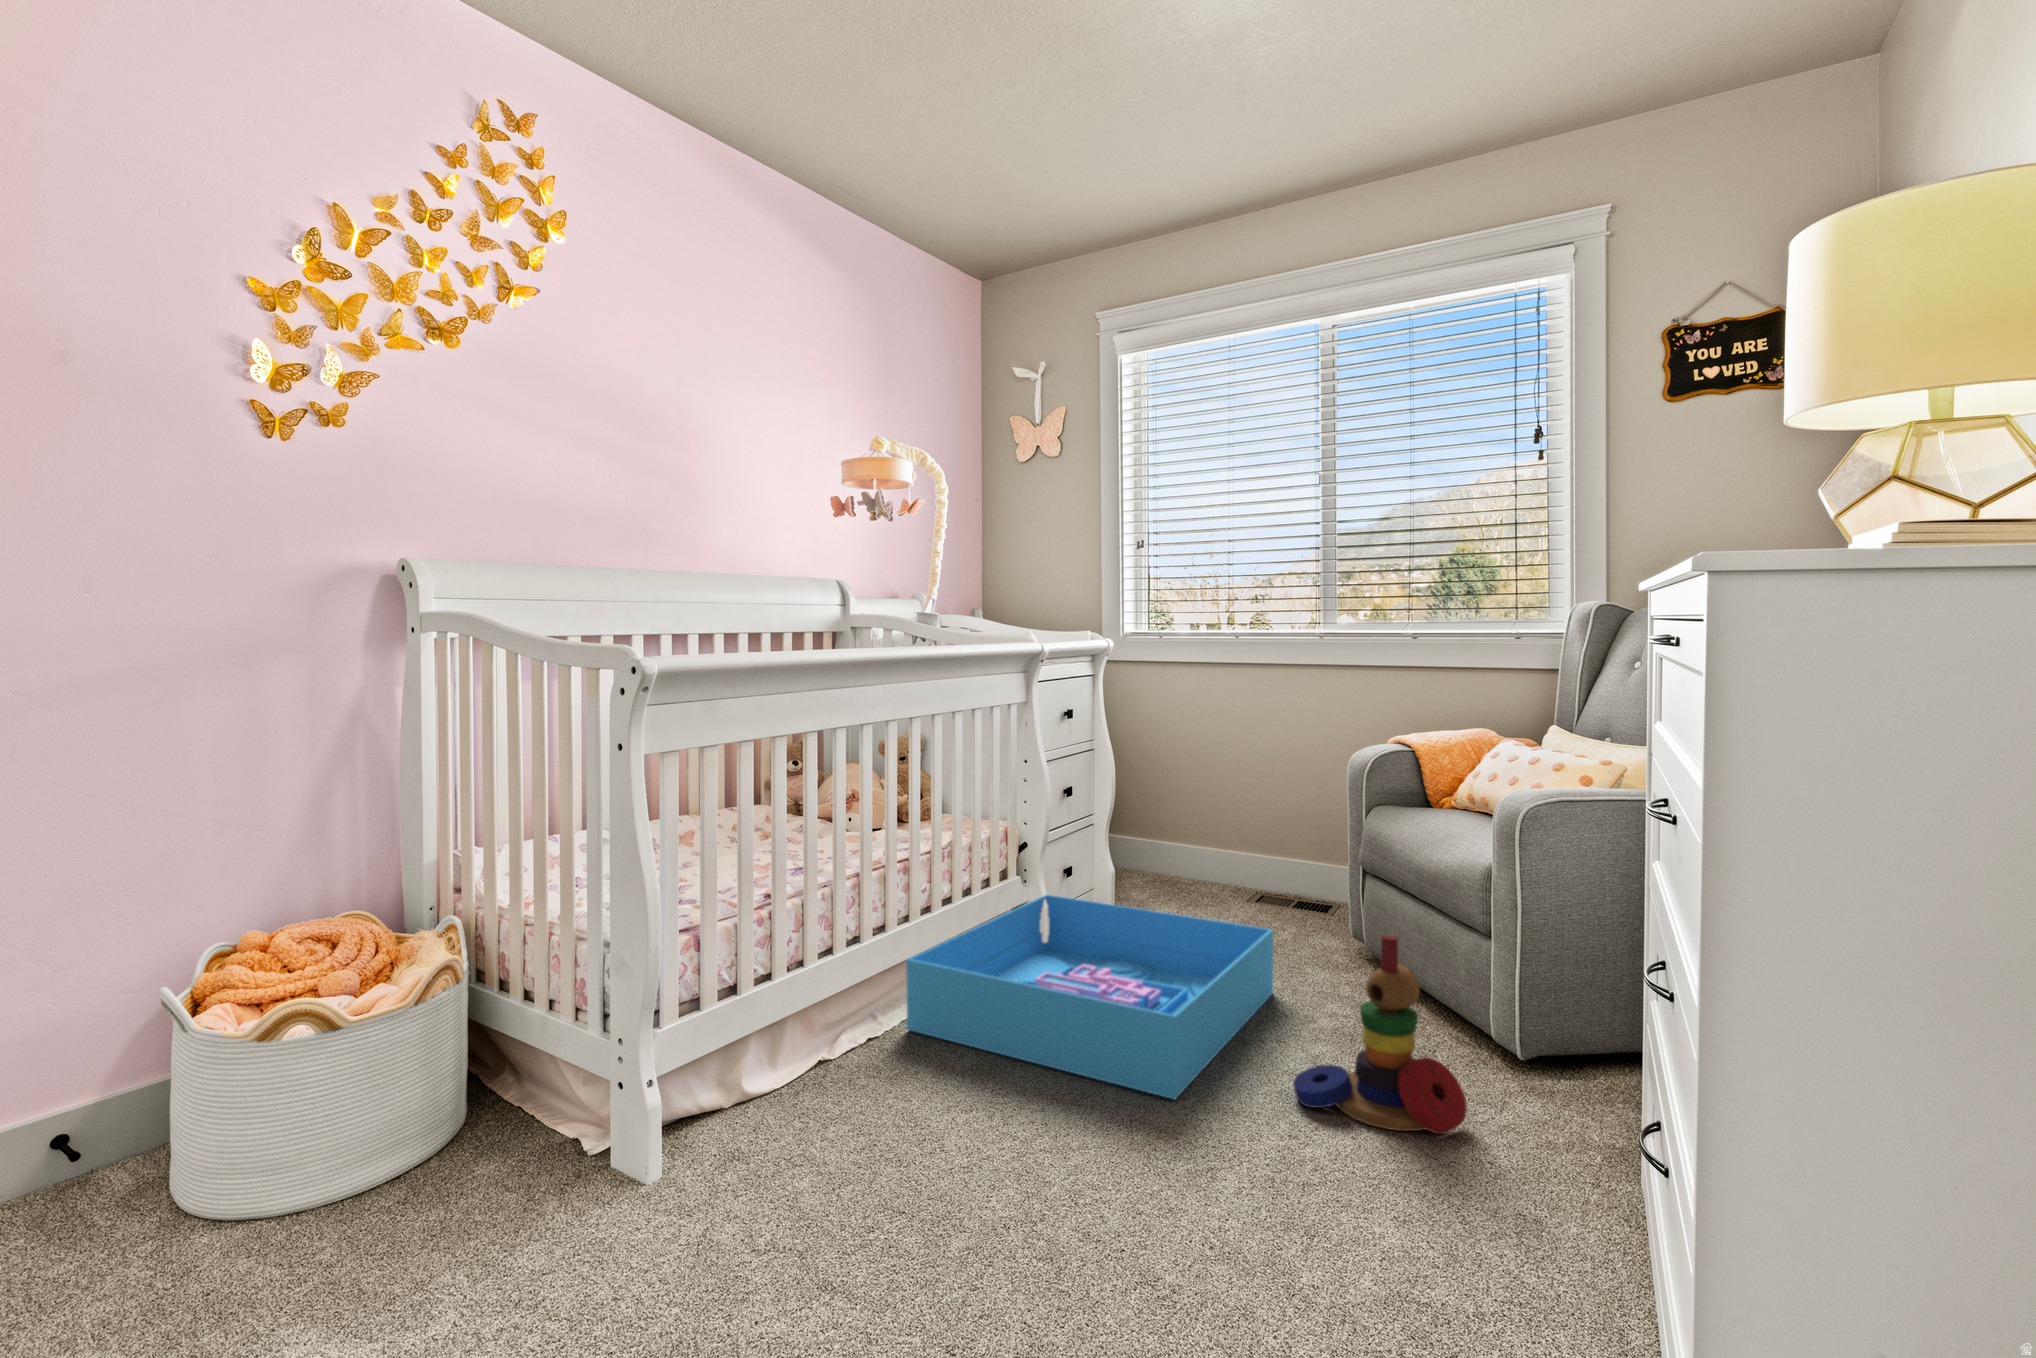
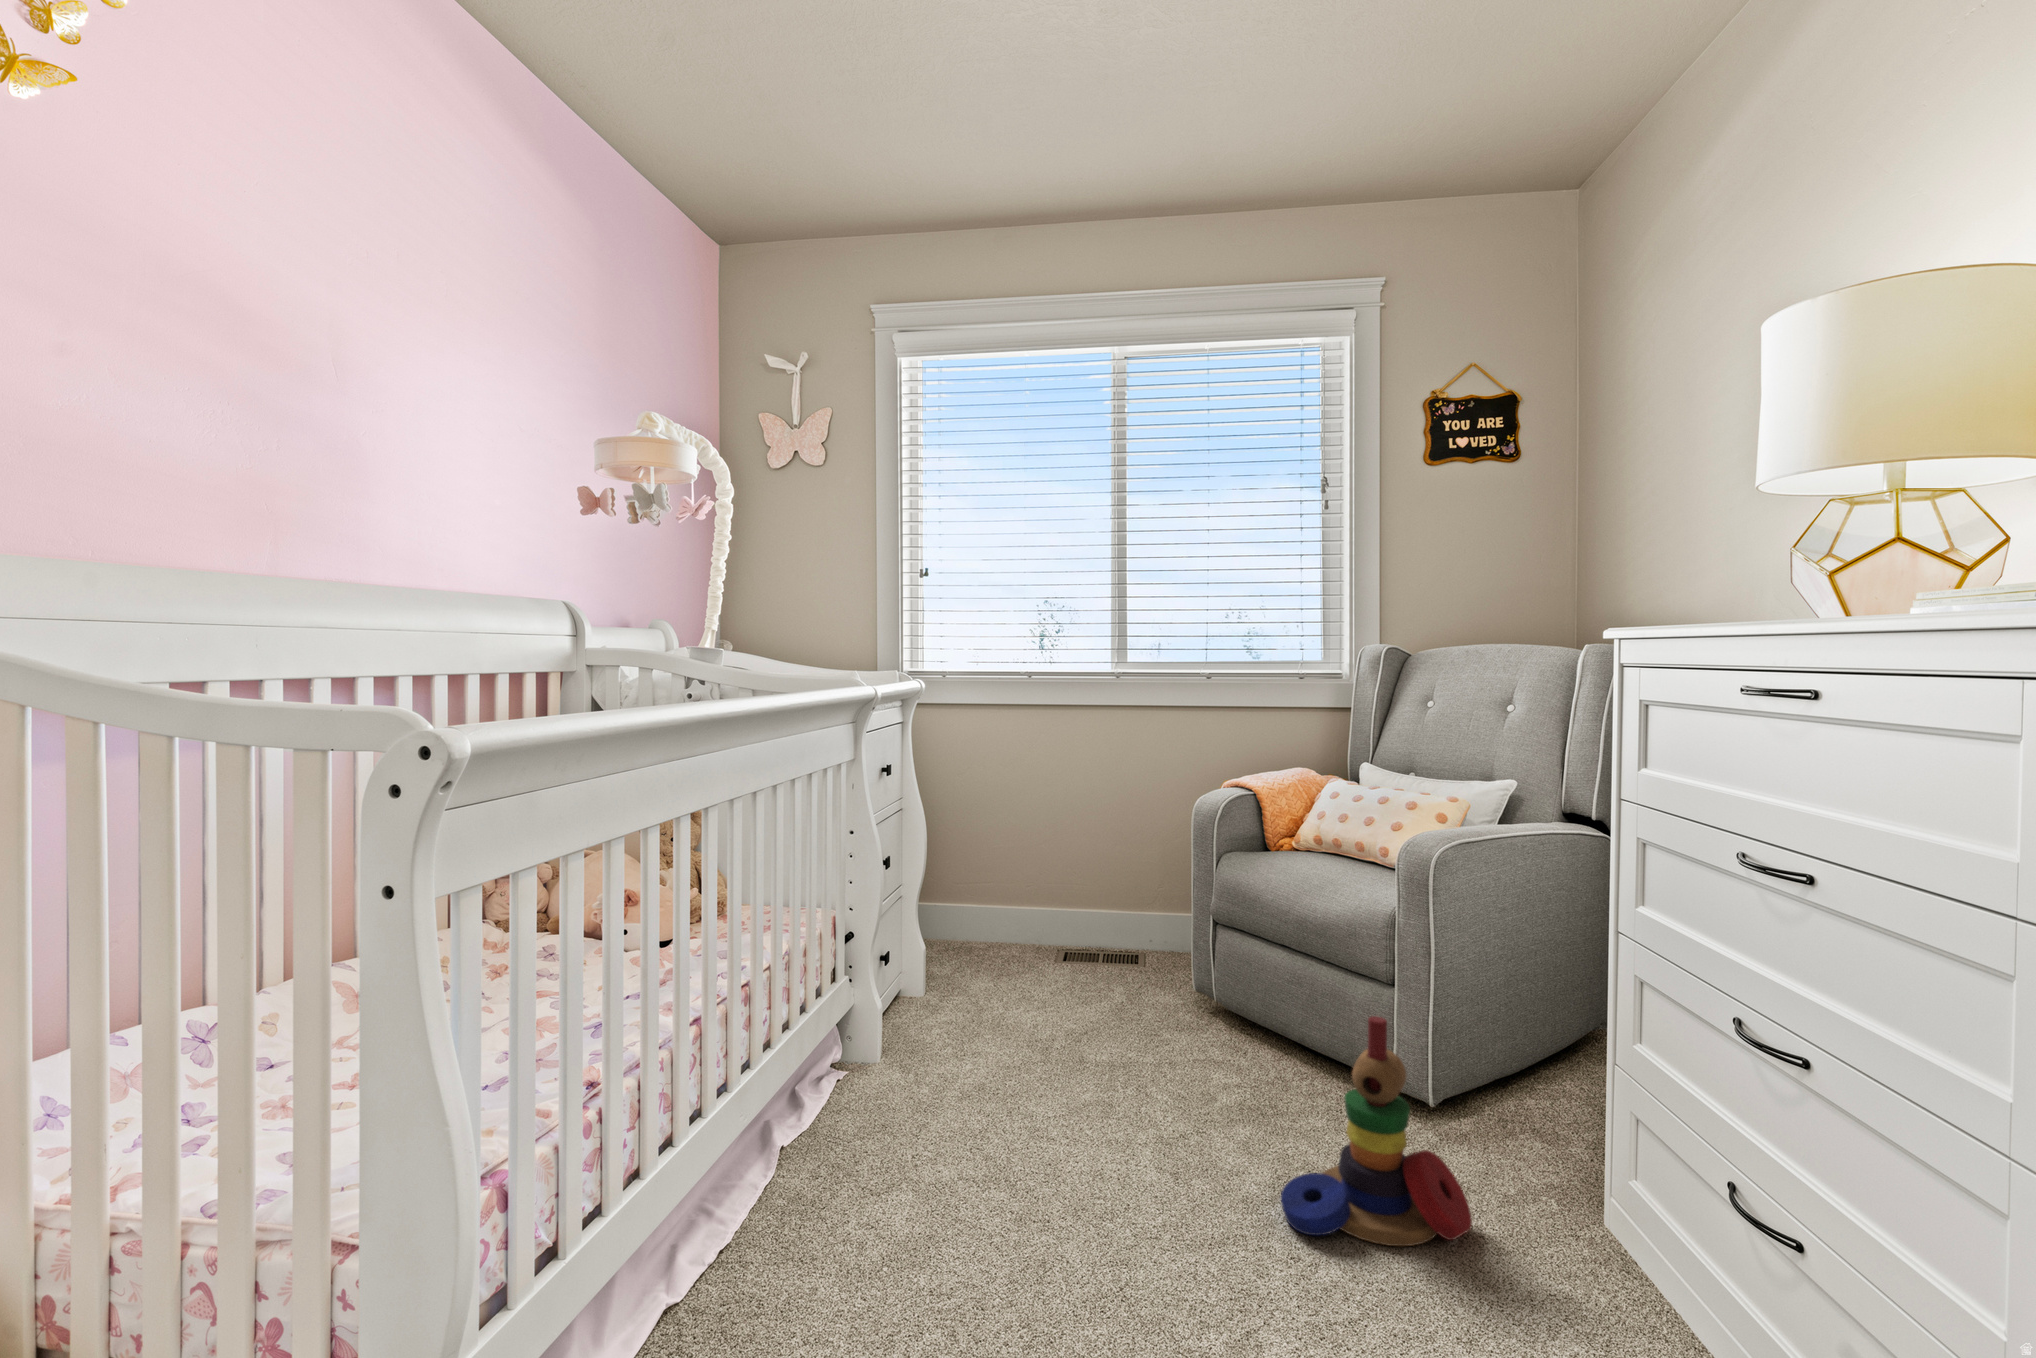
storage bin: present [906,895,1273,1099] -> none [767,988,1172,1264]

